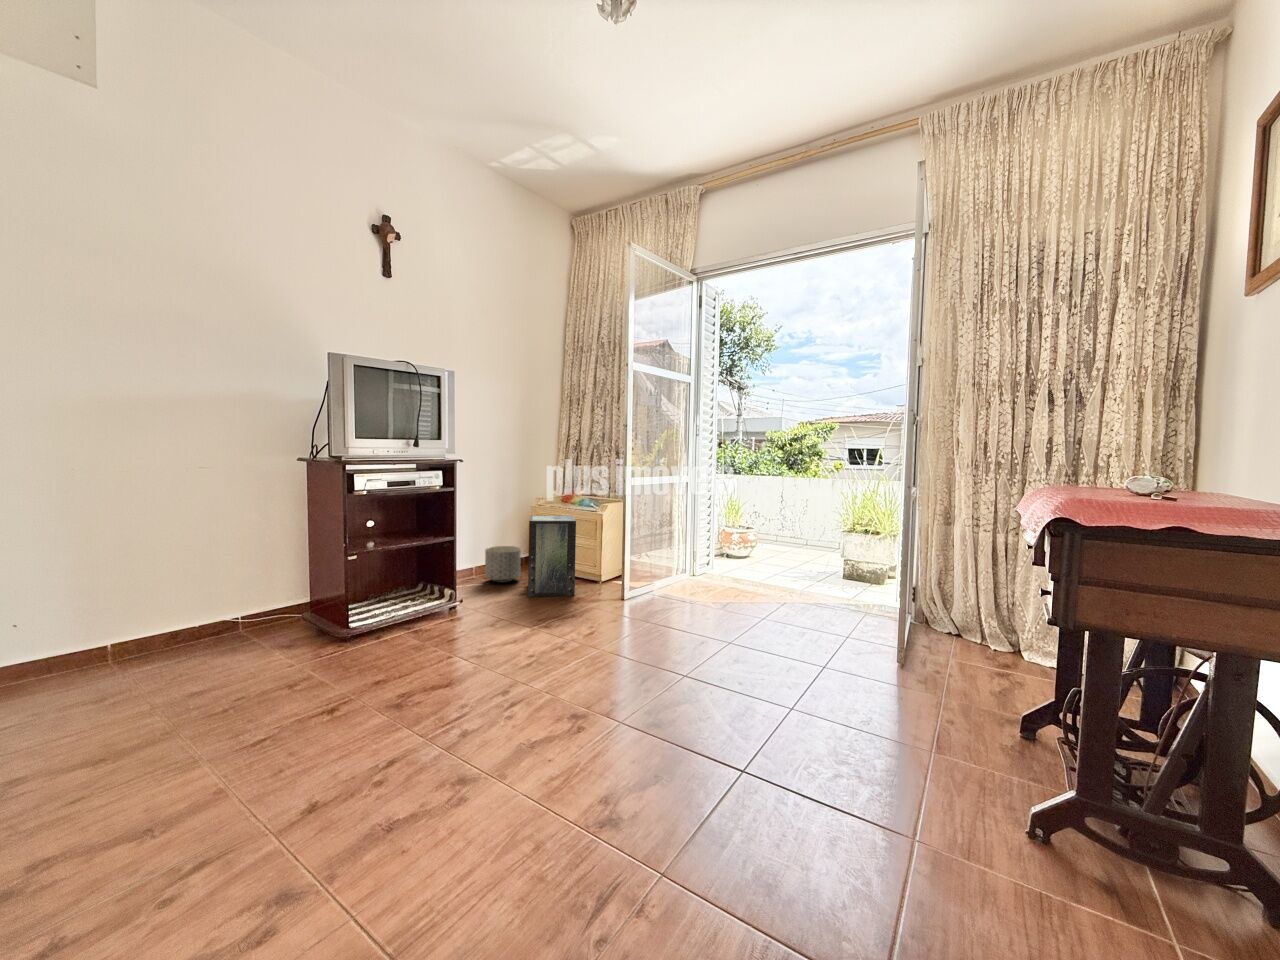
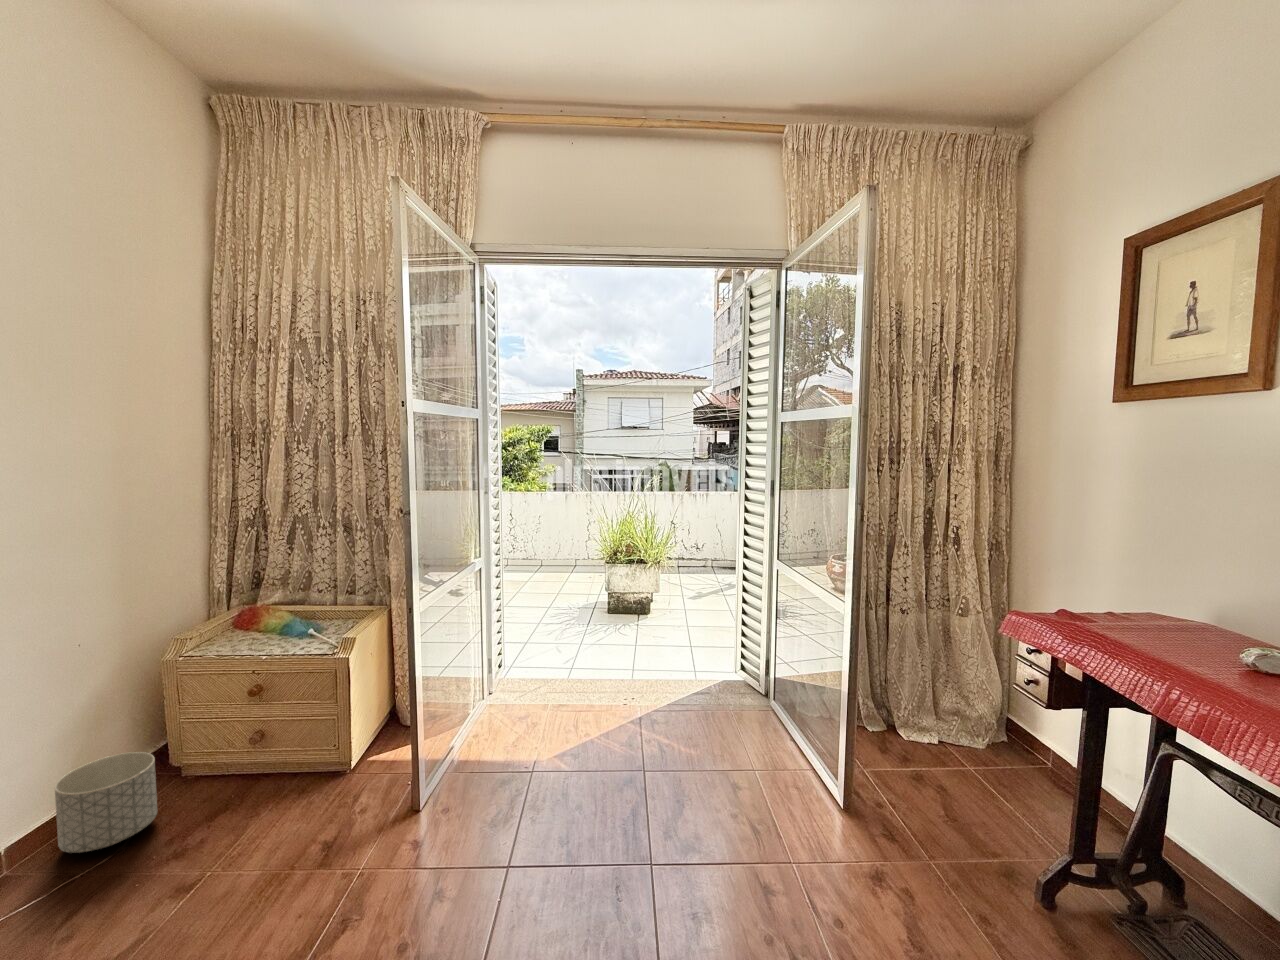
storage box: present [528,516,576,597] -> none [180,667,311,873]

